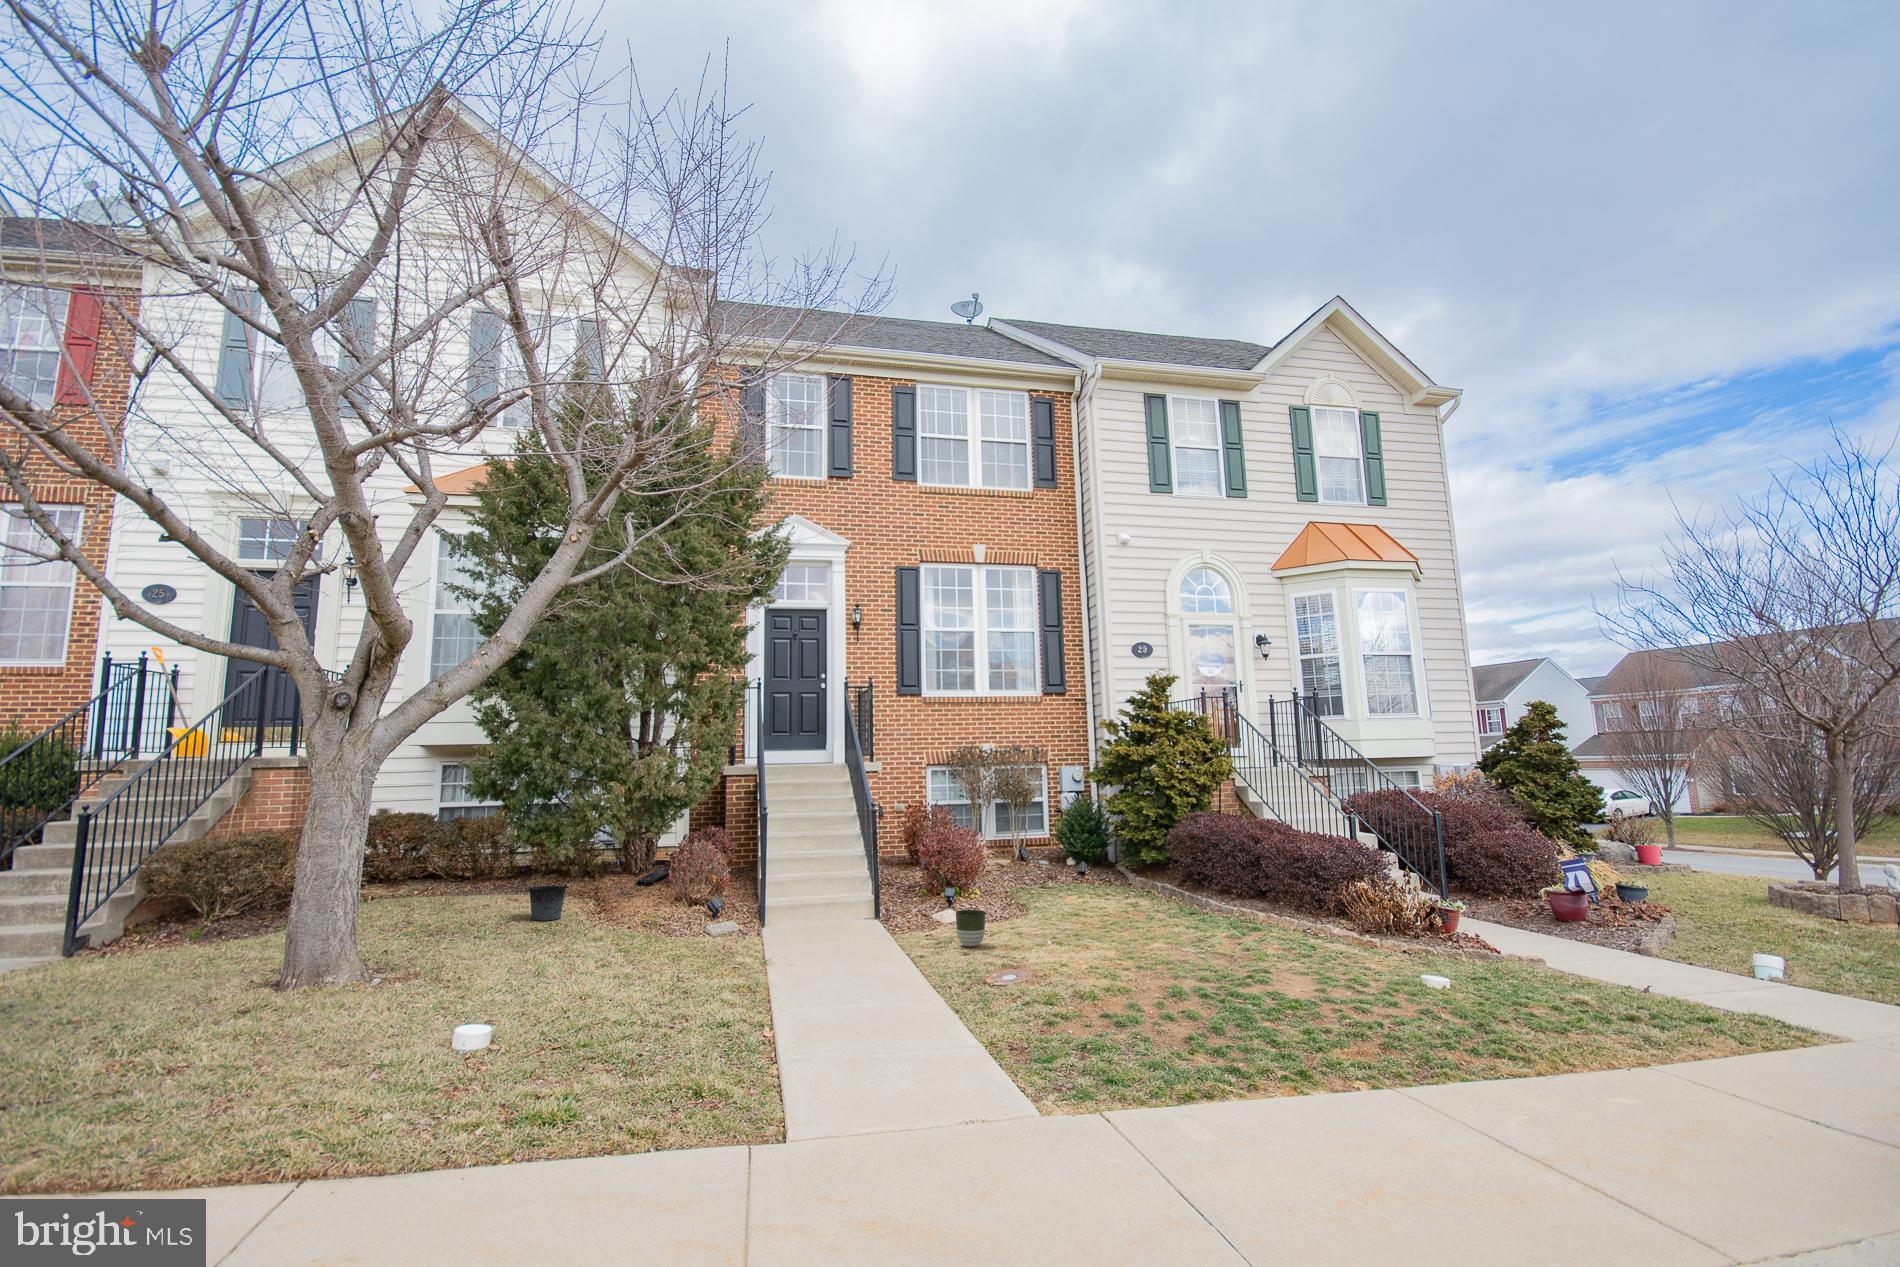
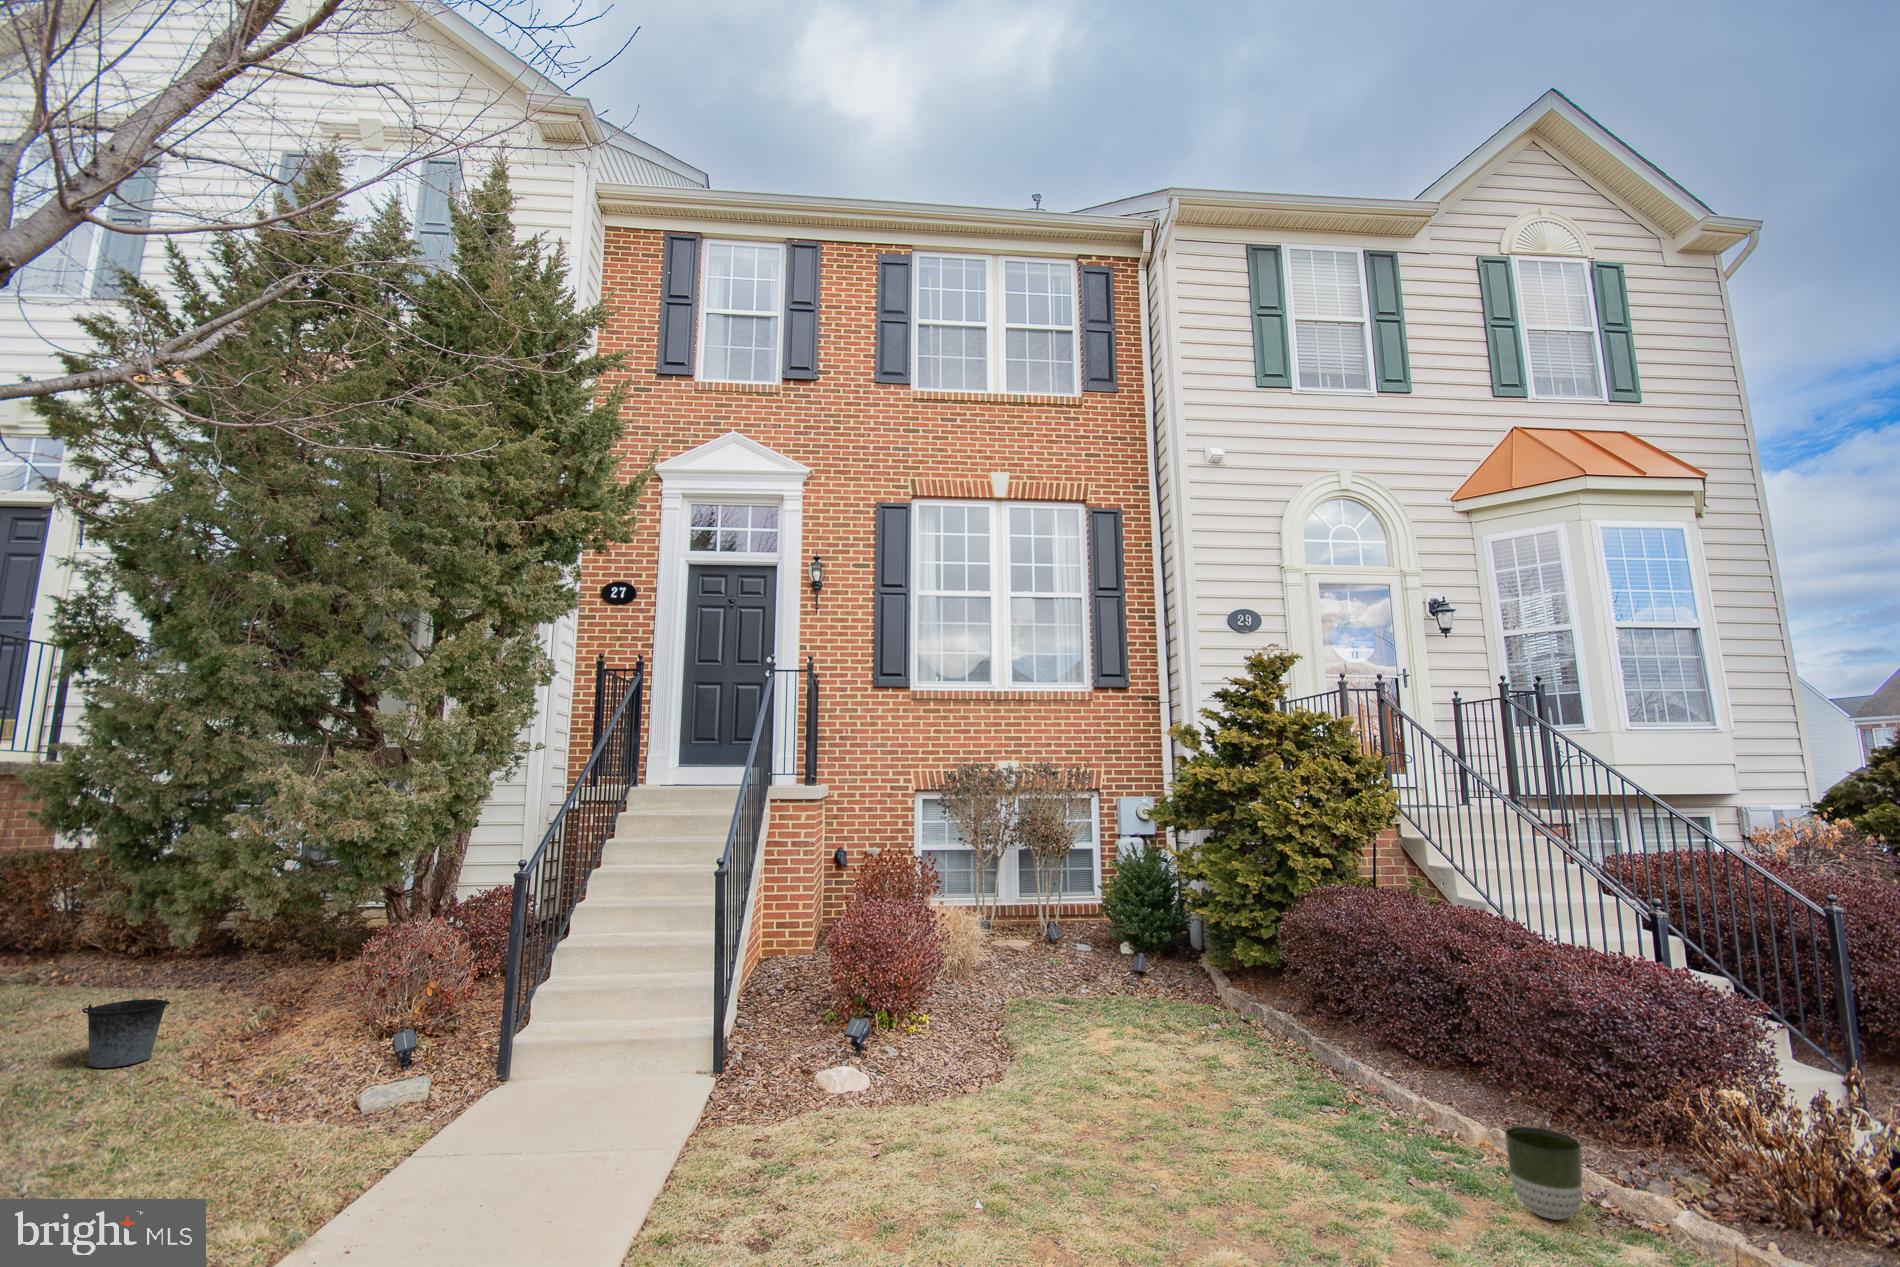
planter: present [956,910,985,947] -> present [1505,1126,1582,1220]

